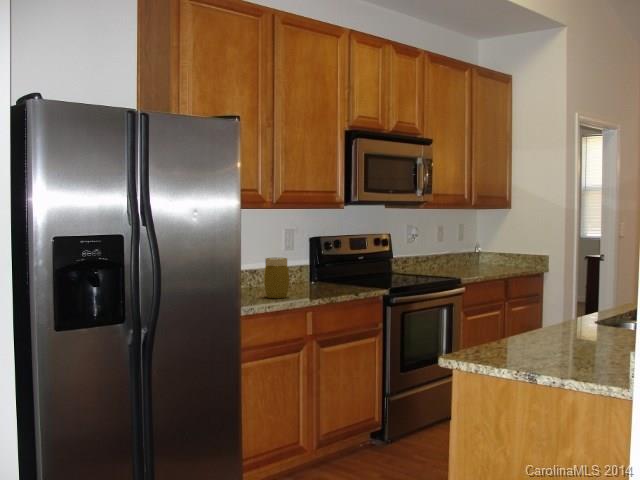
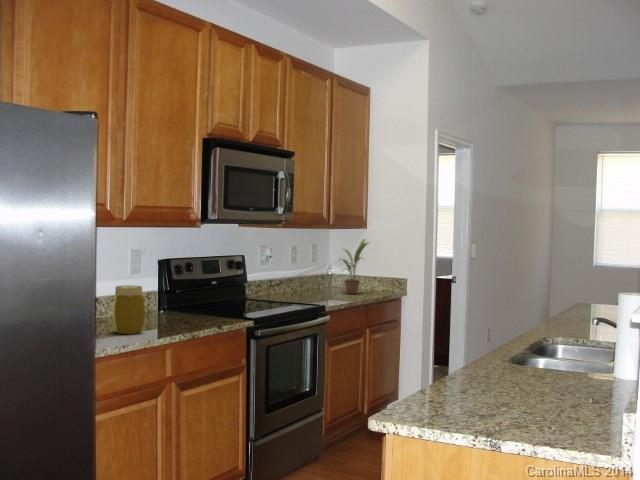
potted plant: none [479,218,515,269] -> present [340,239,368,294]

